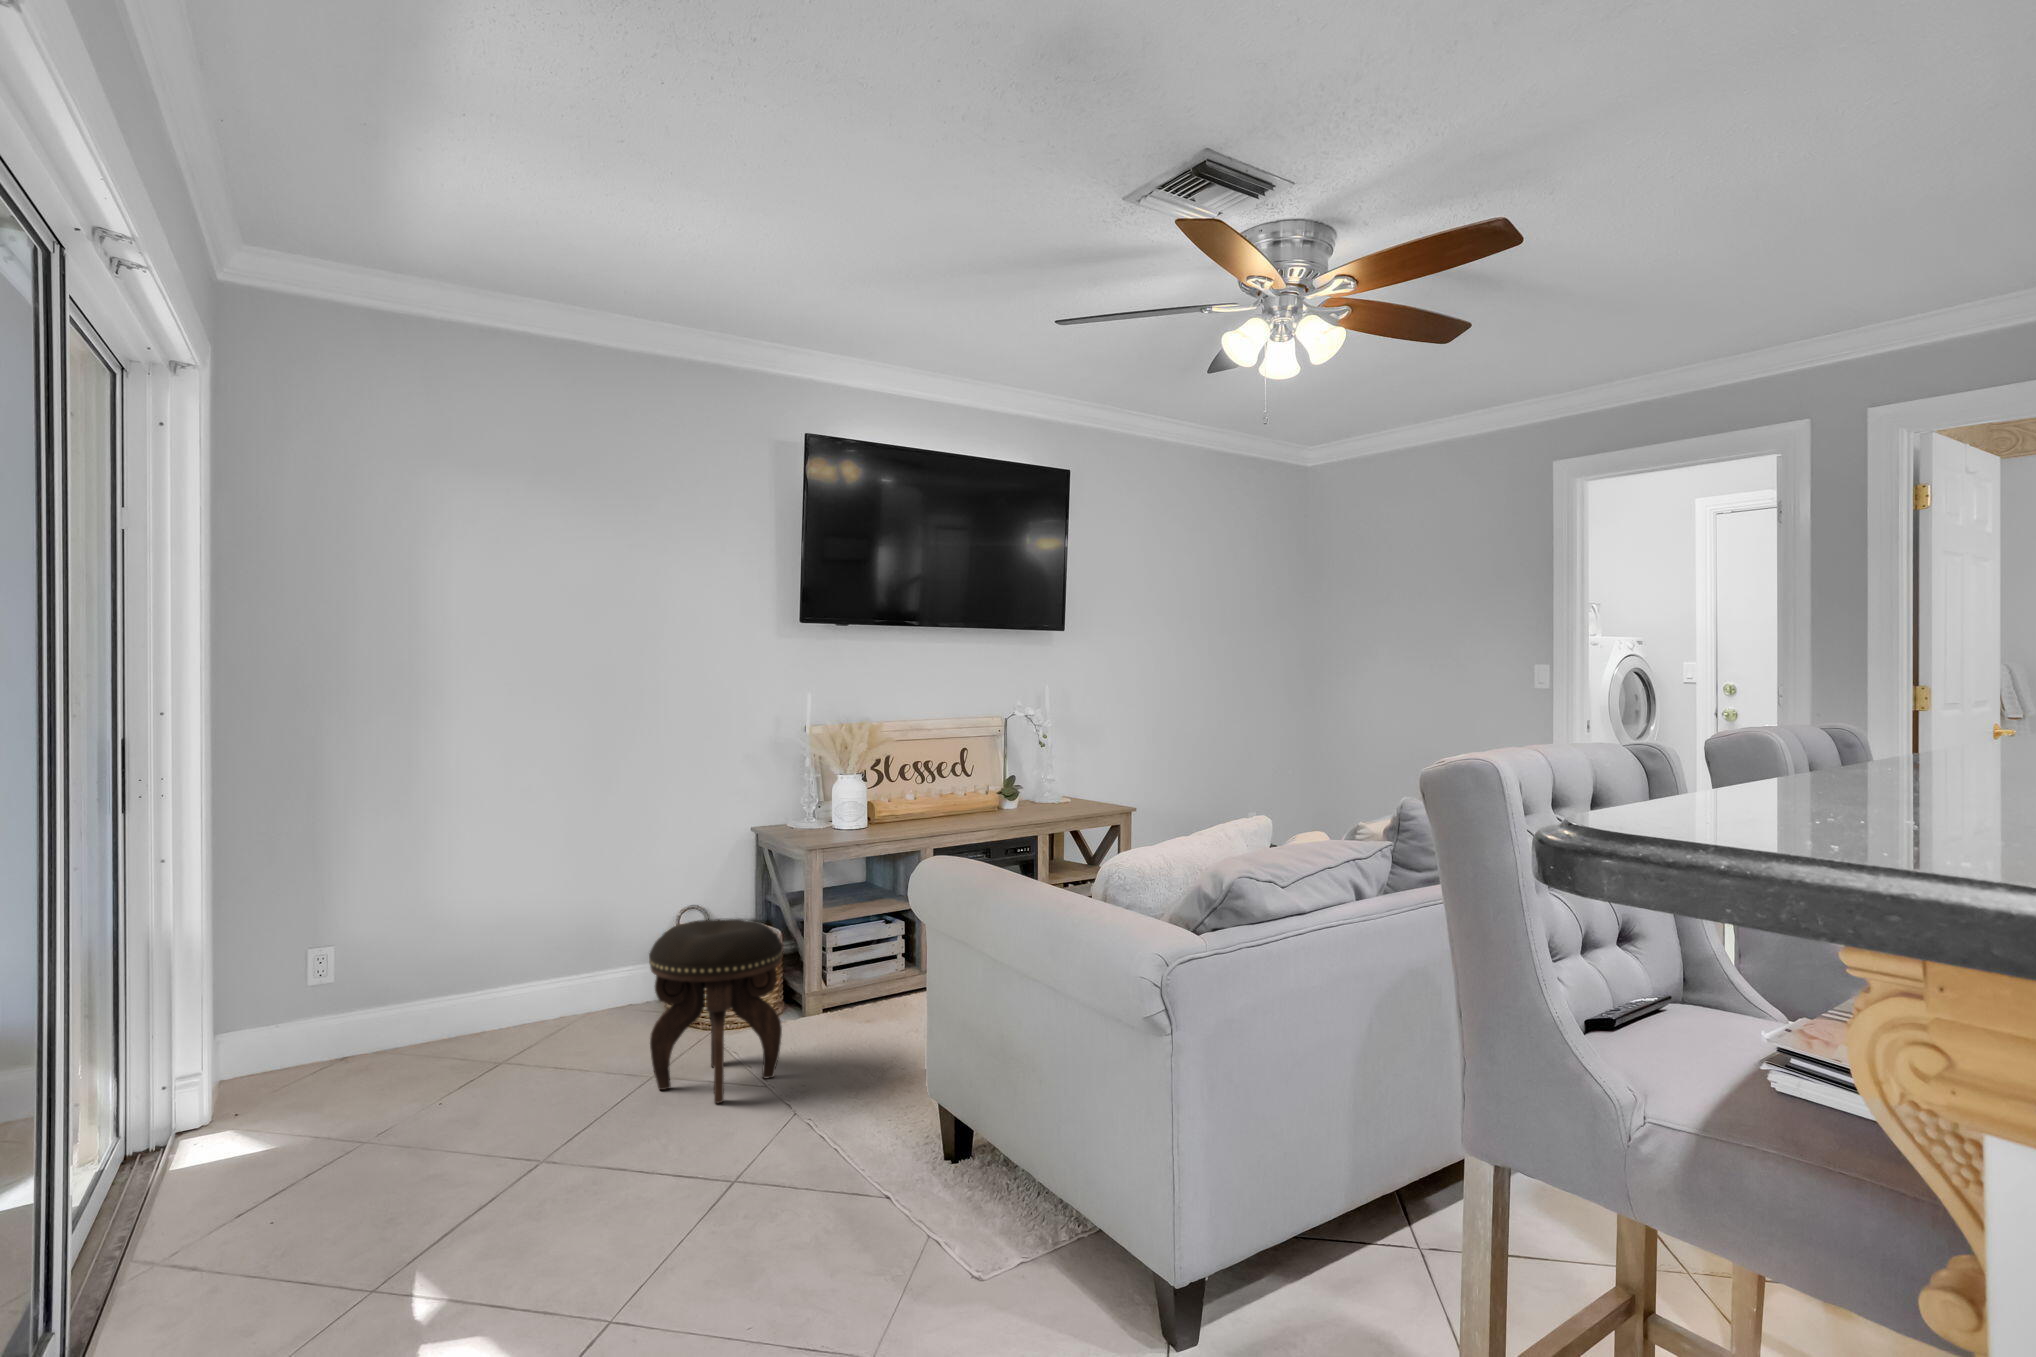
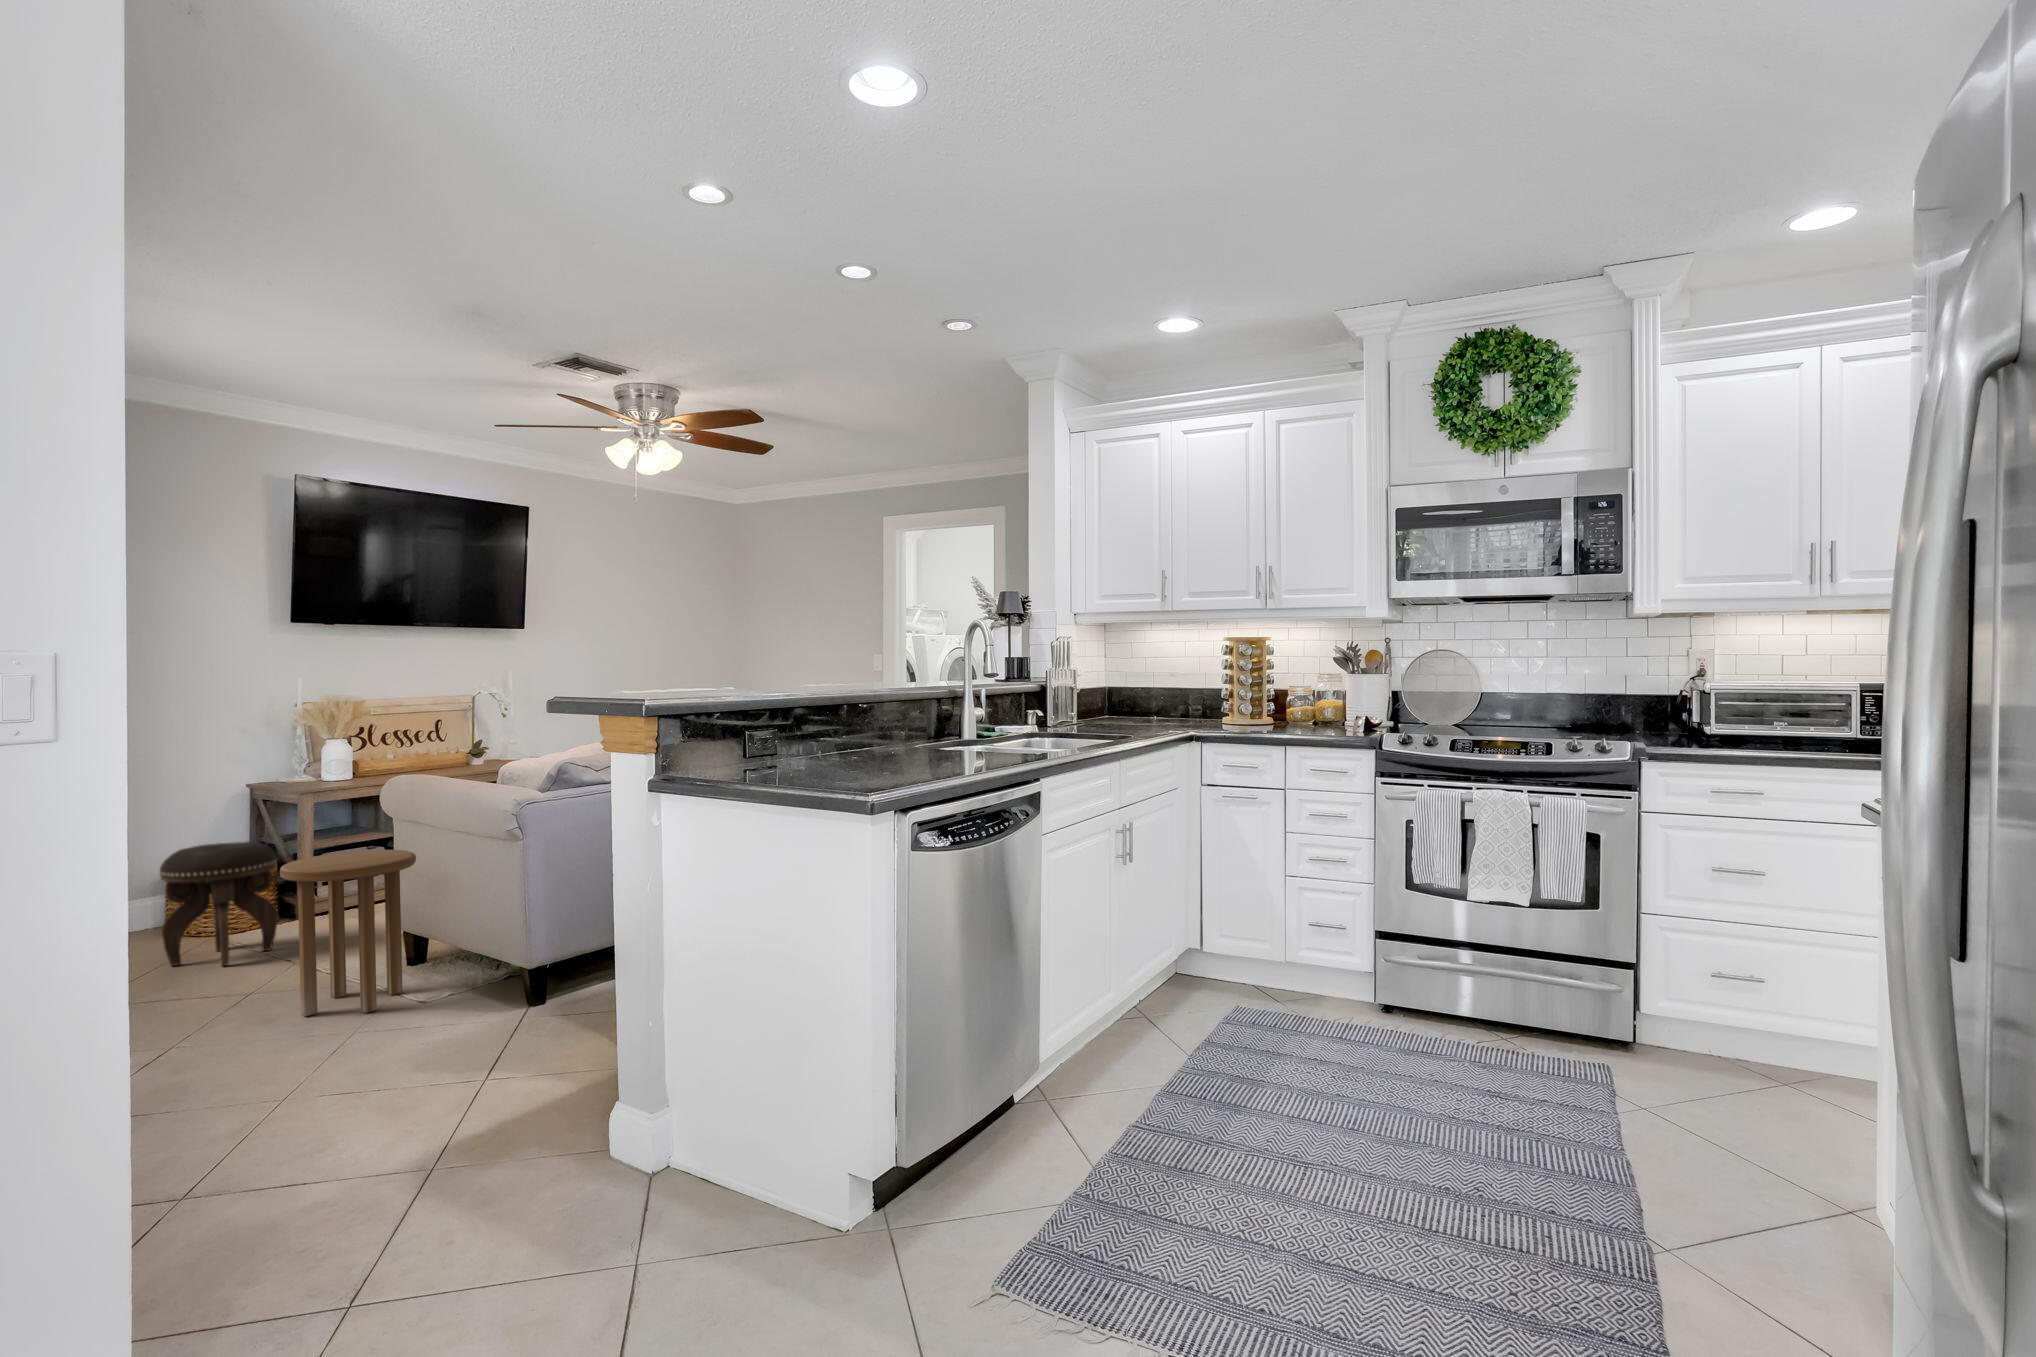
side table: none [785,980,976,1281] -> present [280,850,416,1016]

